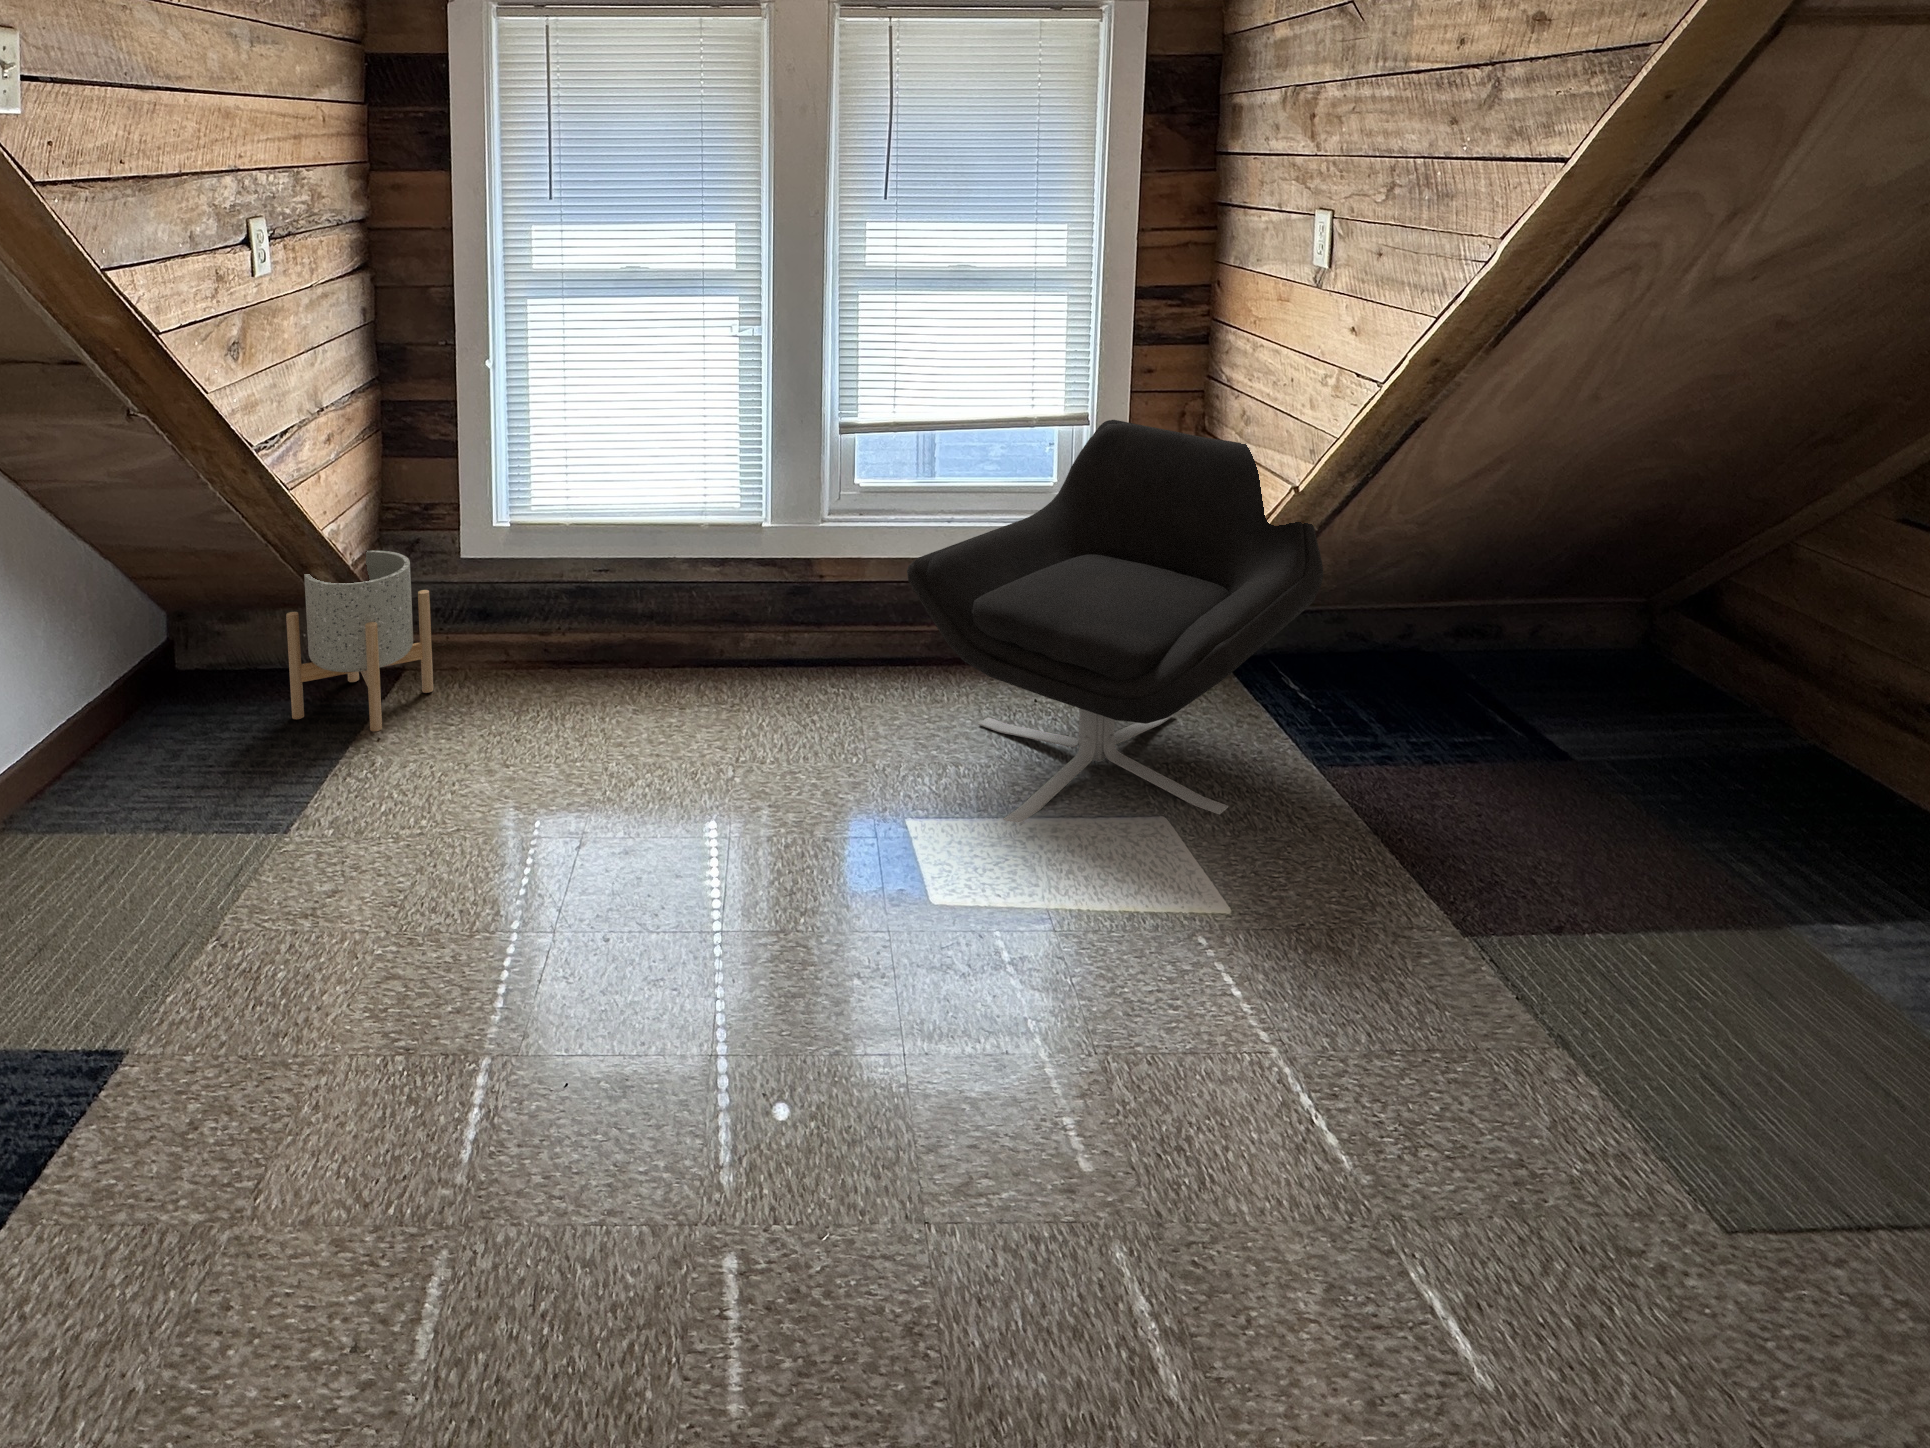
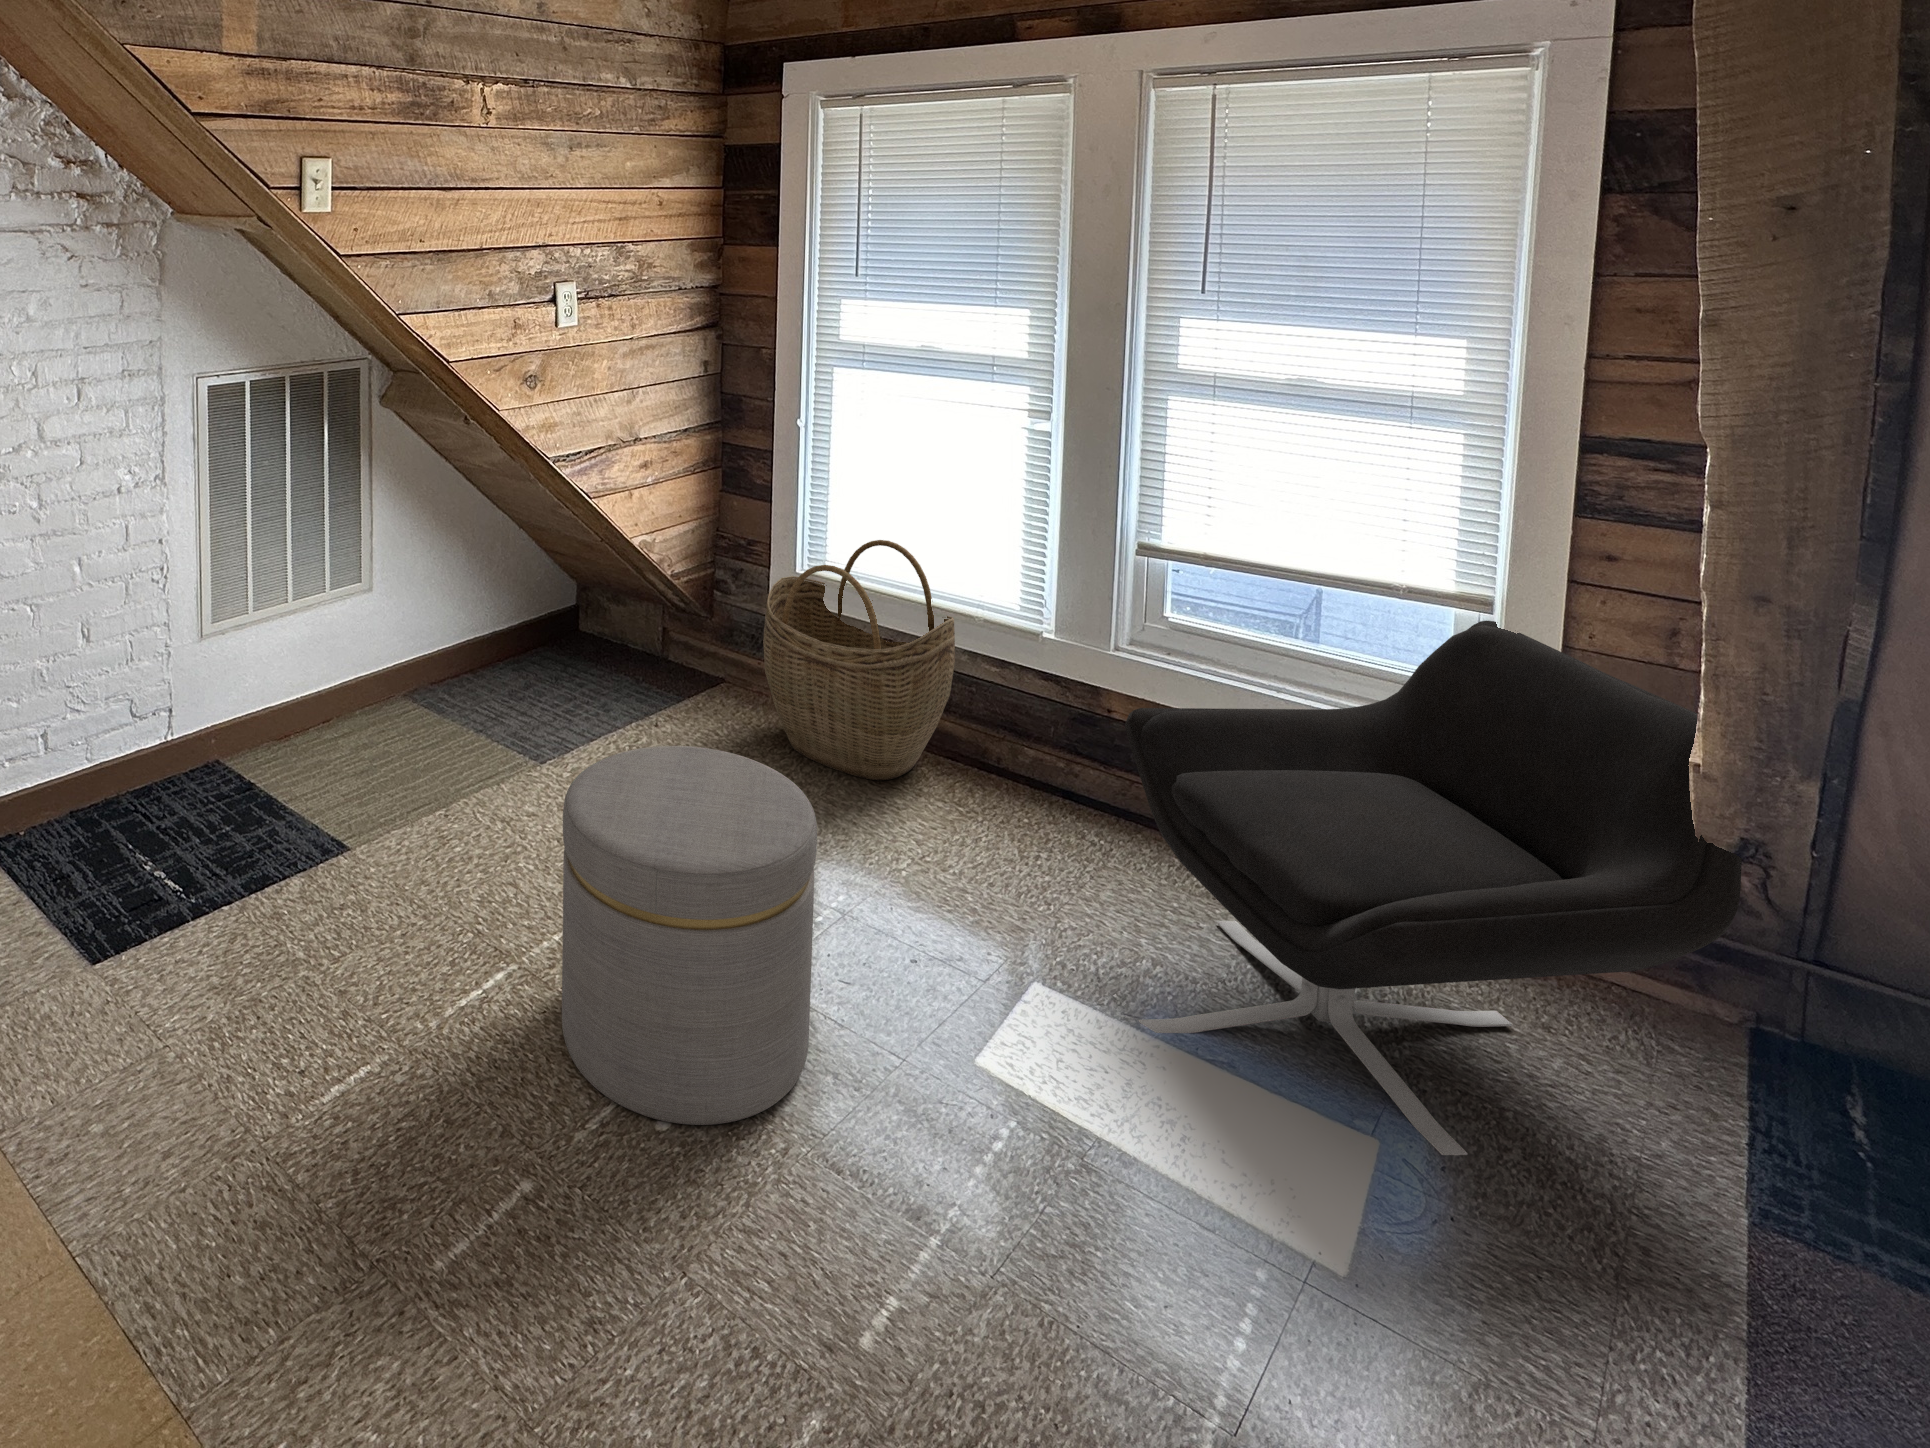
woven basket: none [494,471,694,725] -> present [763,540,955,780]
planter: present [286,551,433,732] -> none [625,560,738,710]
ottoman: none [571,707,857,1128] -> present [562,746,817,1125]

